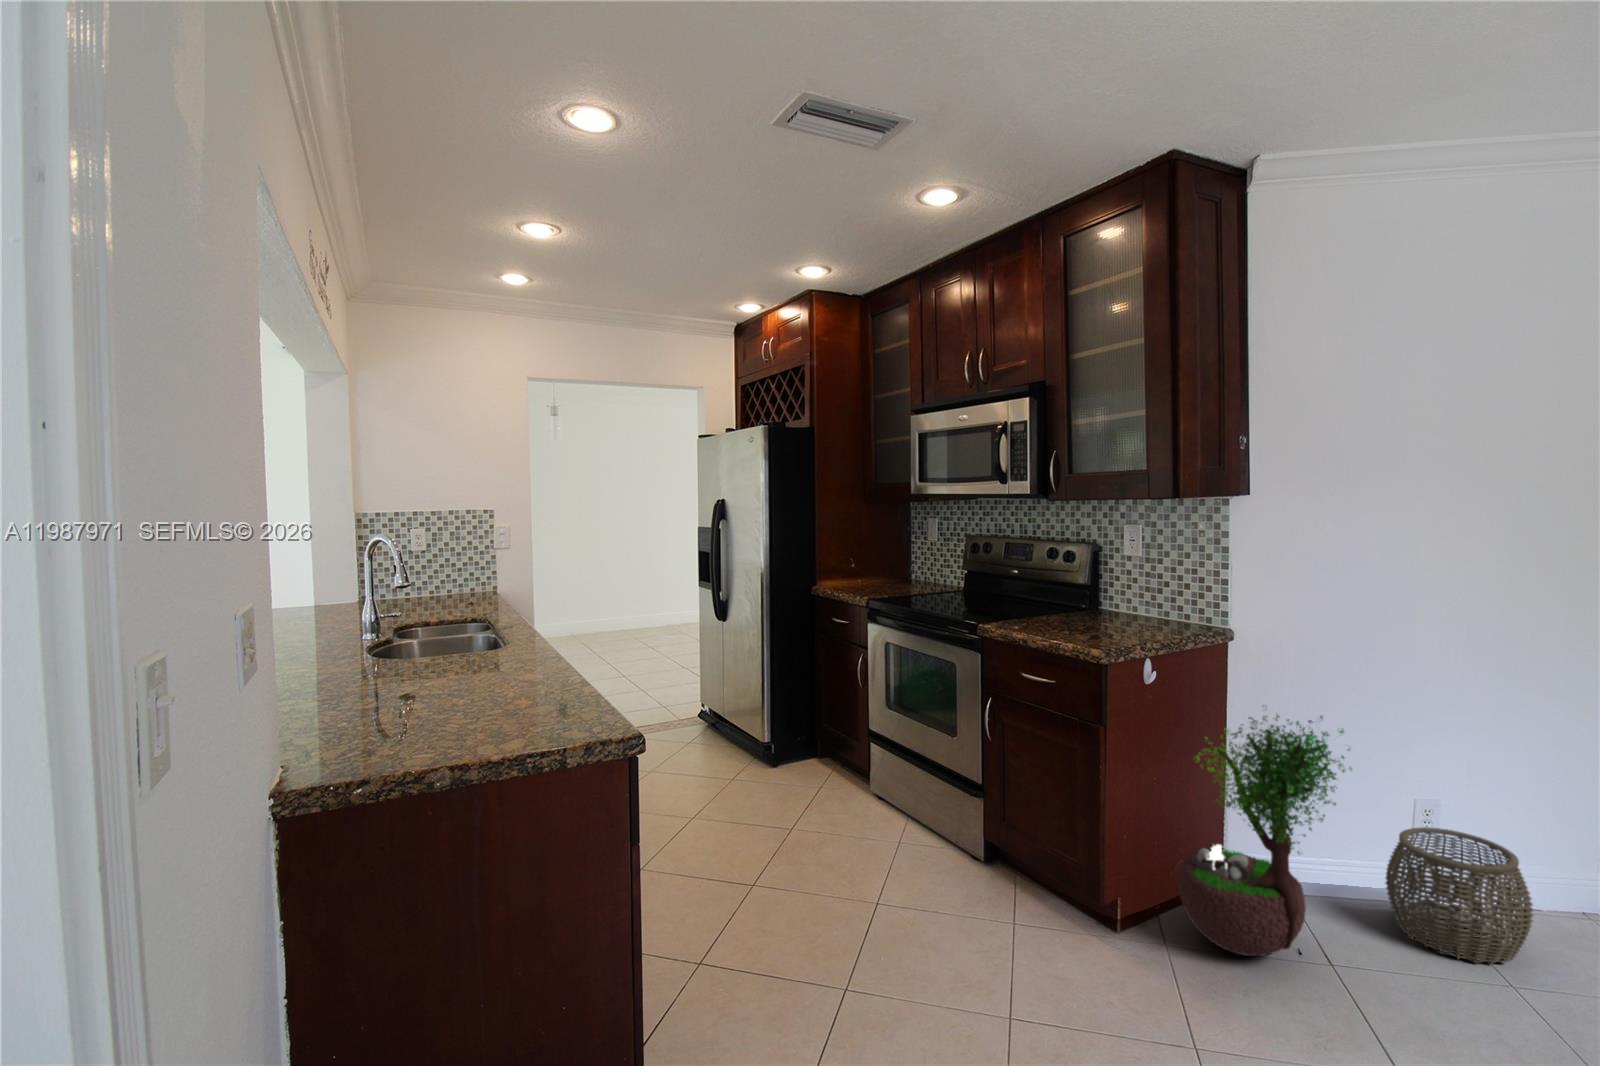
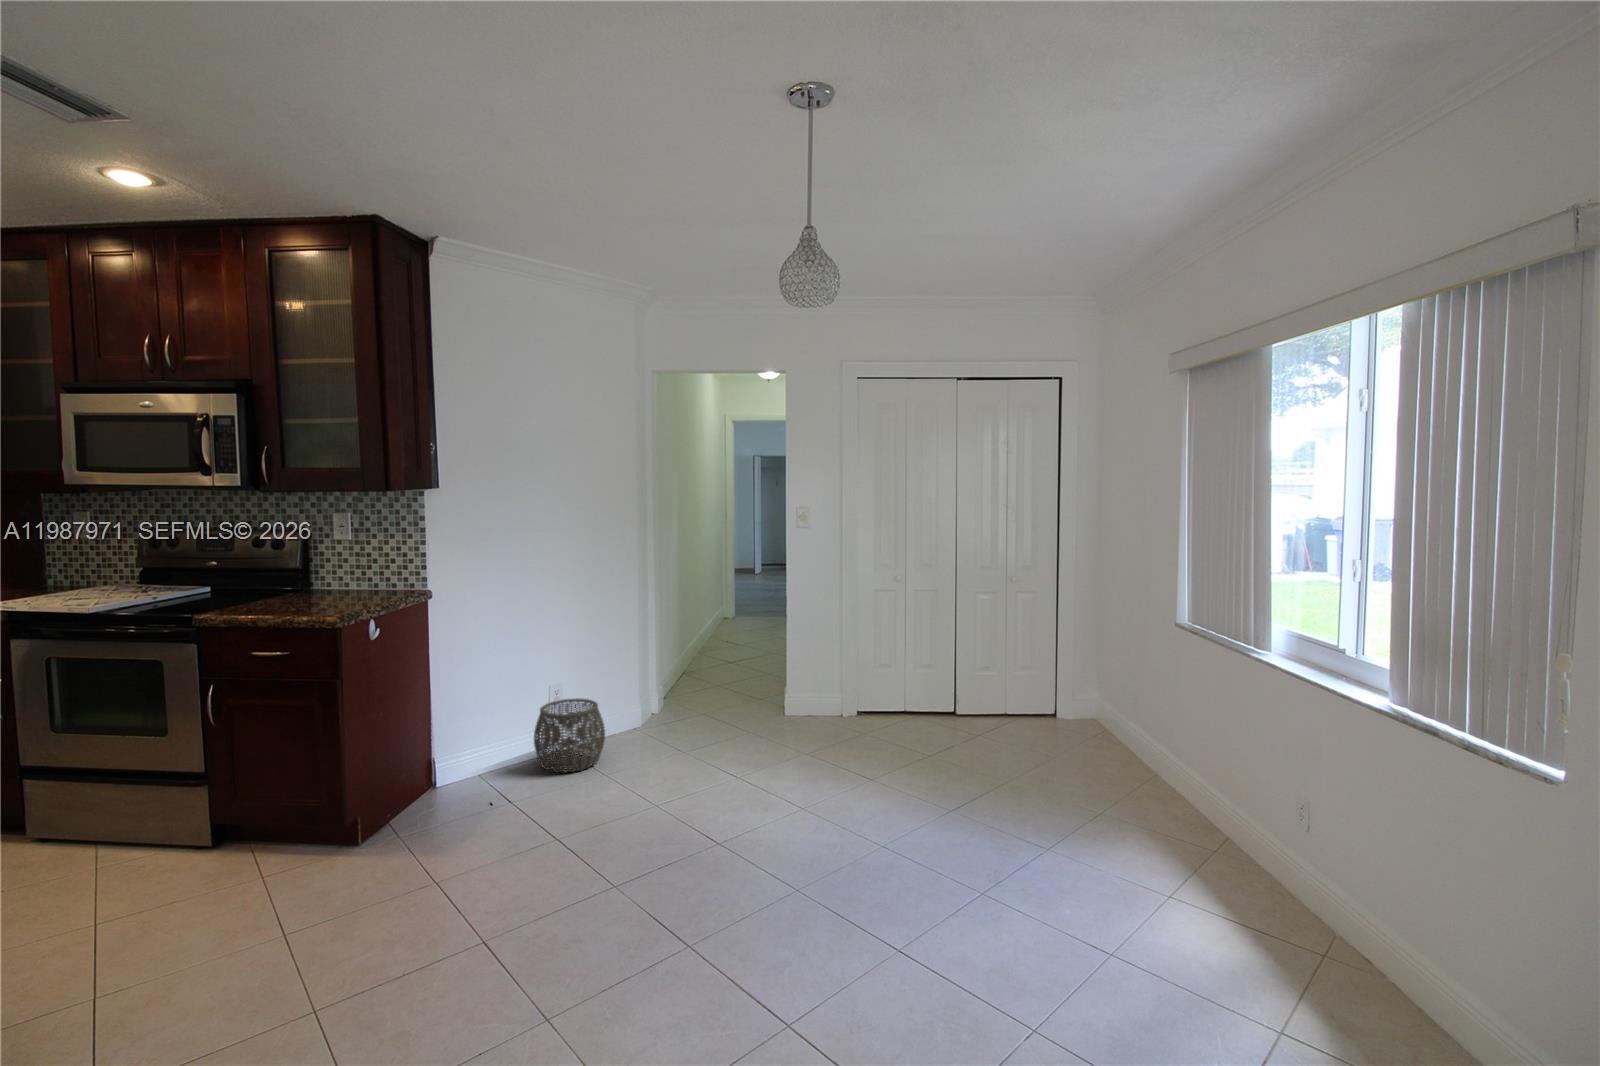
potted tree: present [1179,715,1352,956] -> none [404,636,515,820]

